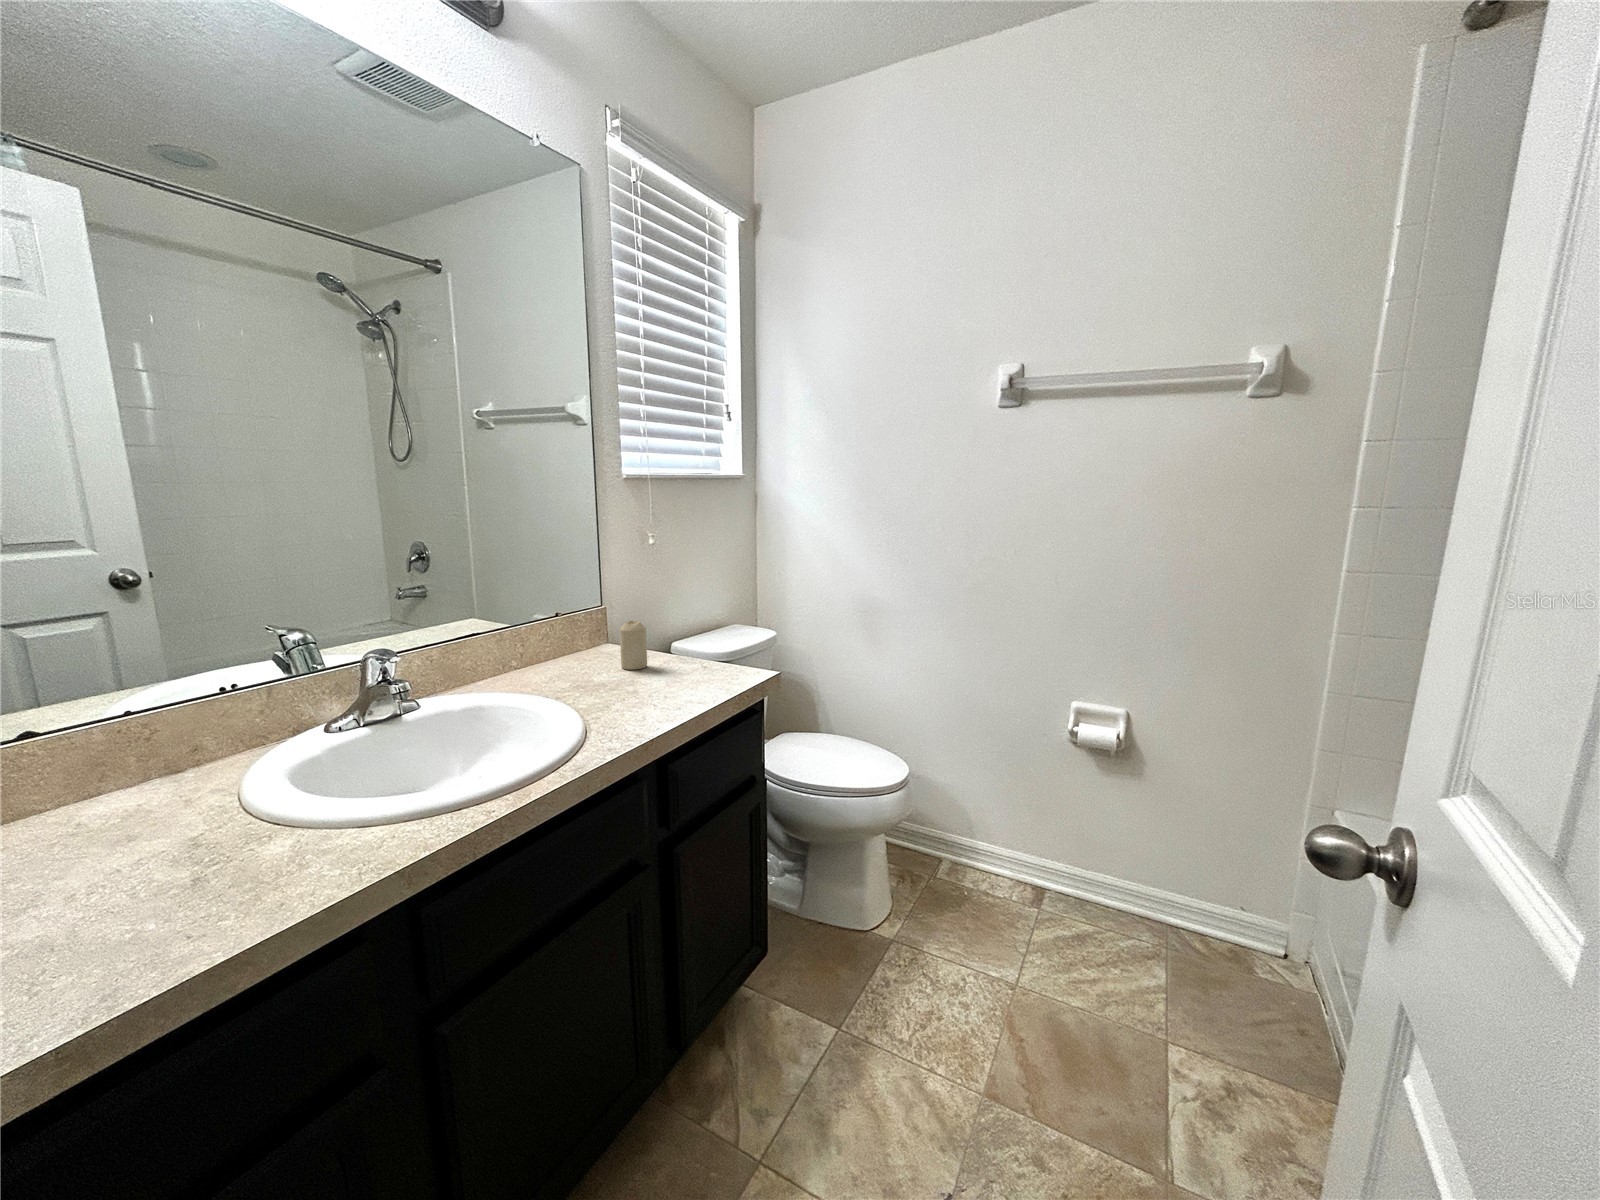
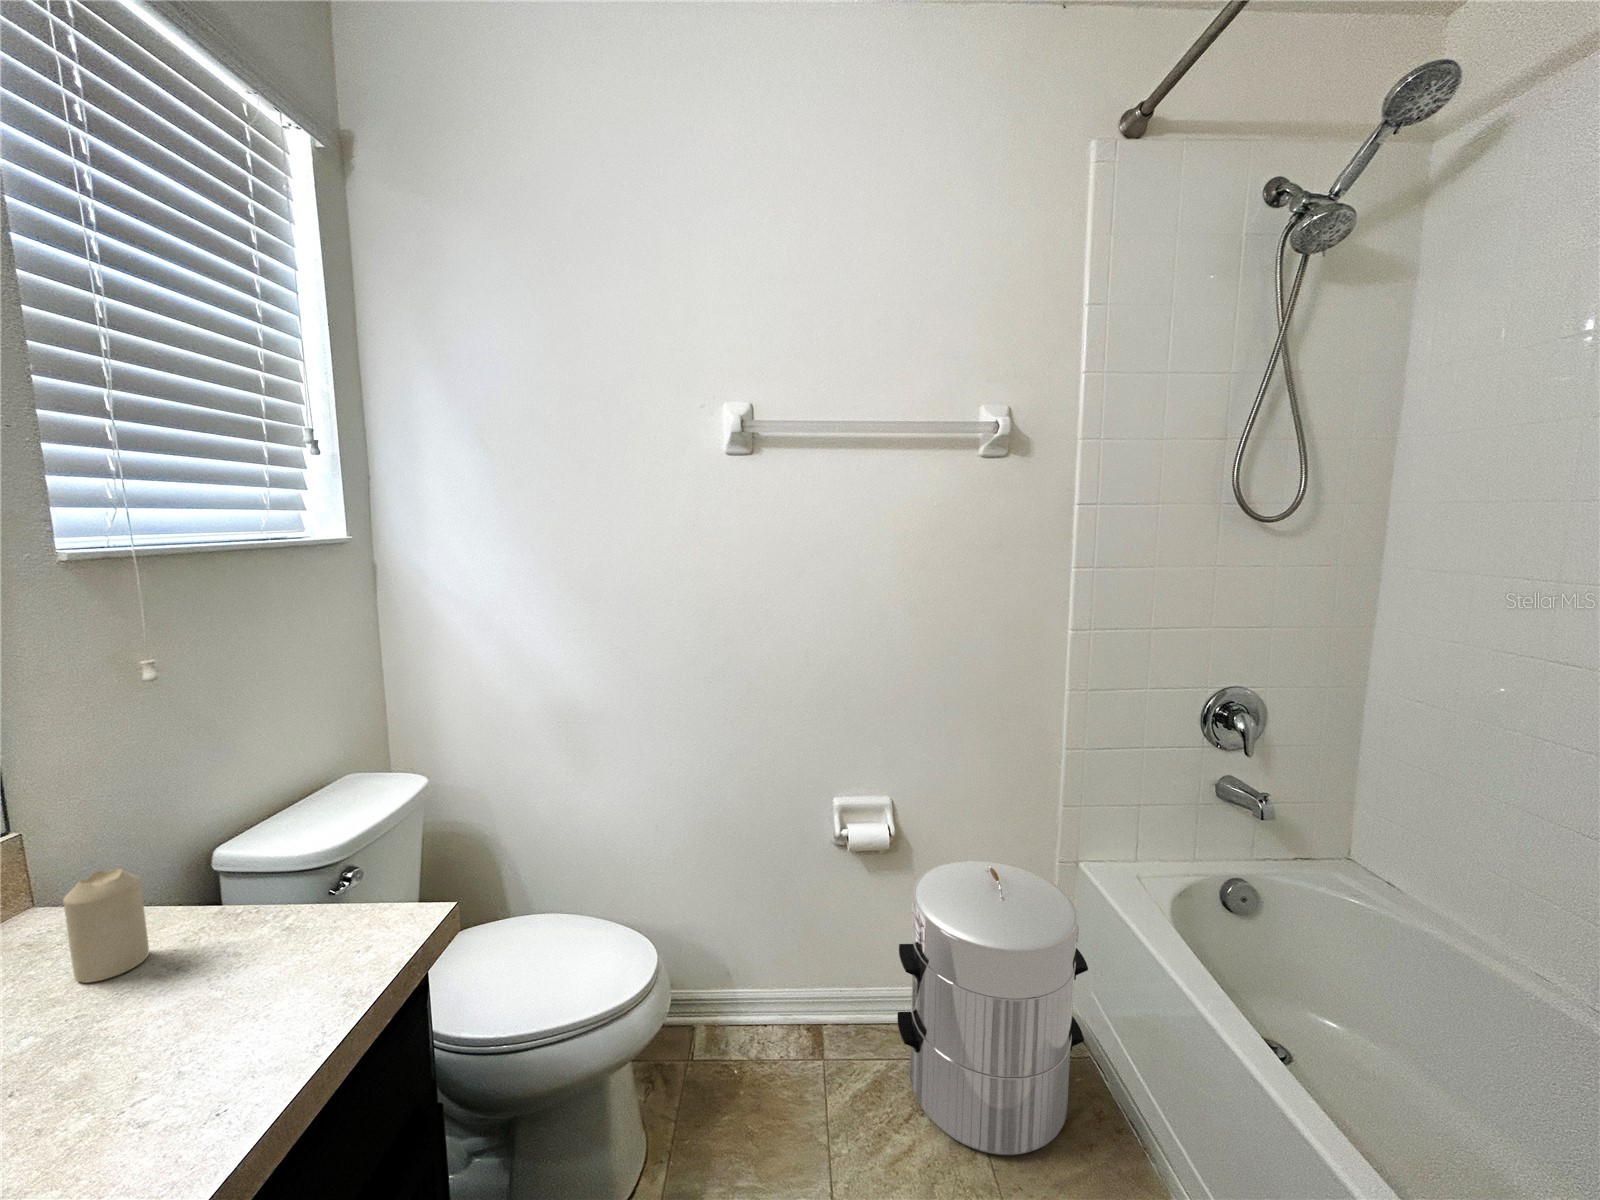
waste bin: none [1103,774,1304,1024] -> present [898,860,1088,1155]

